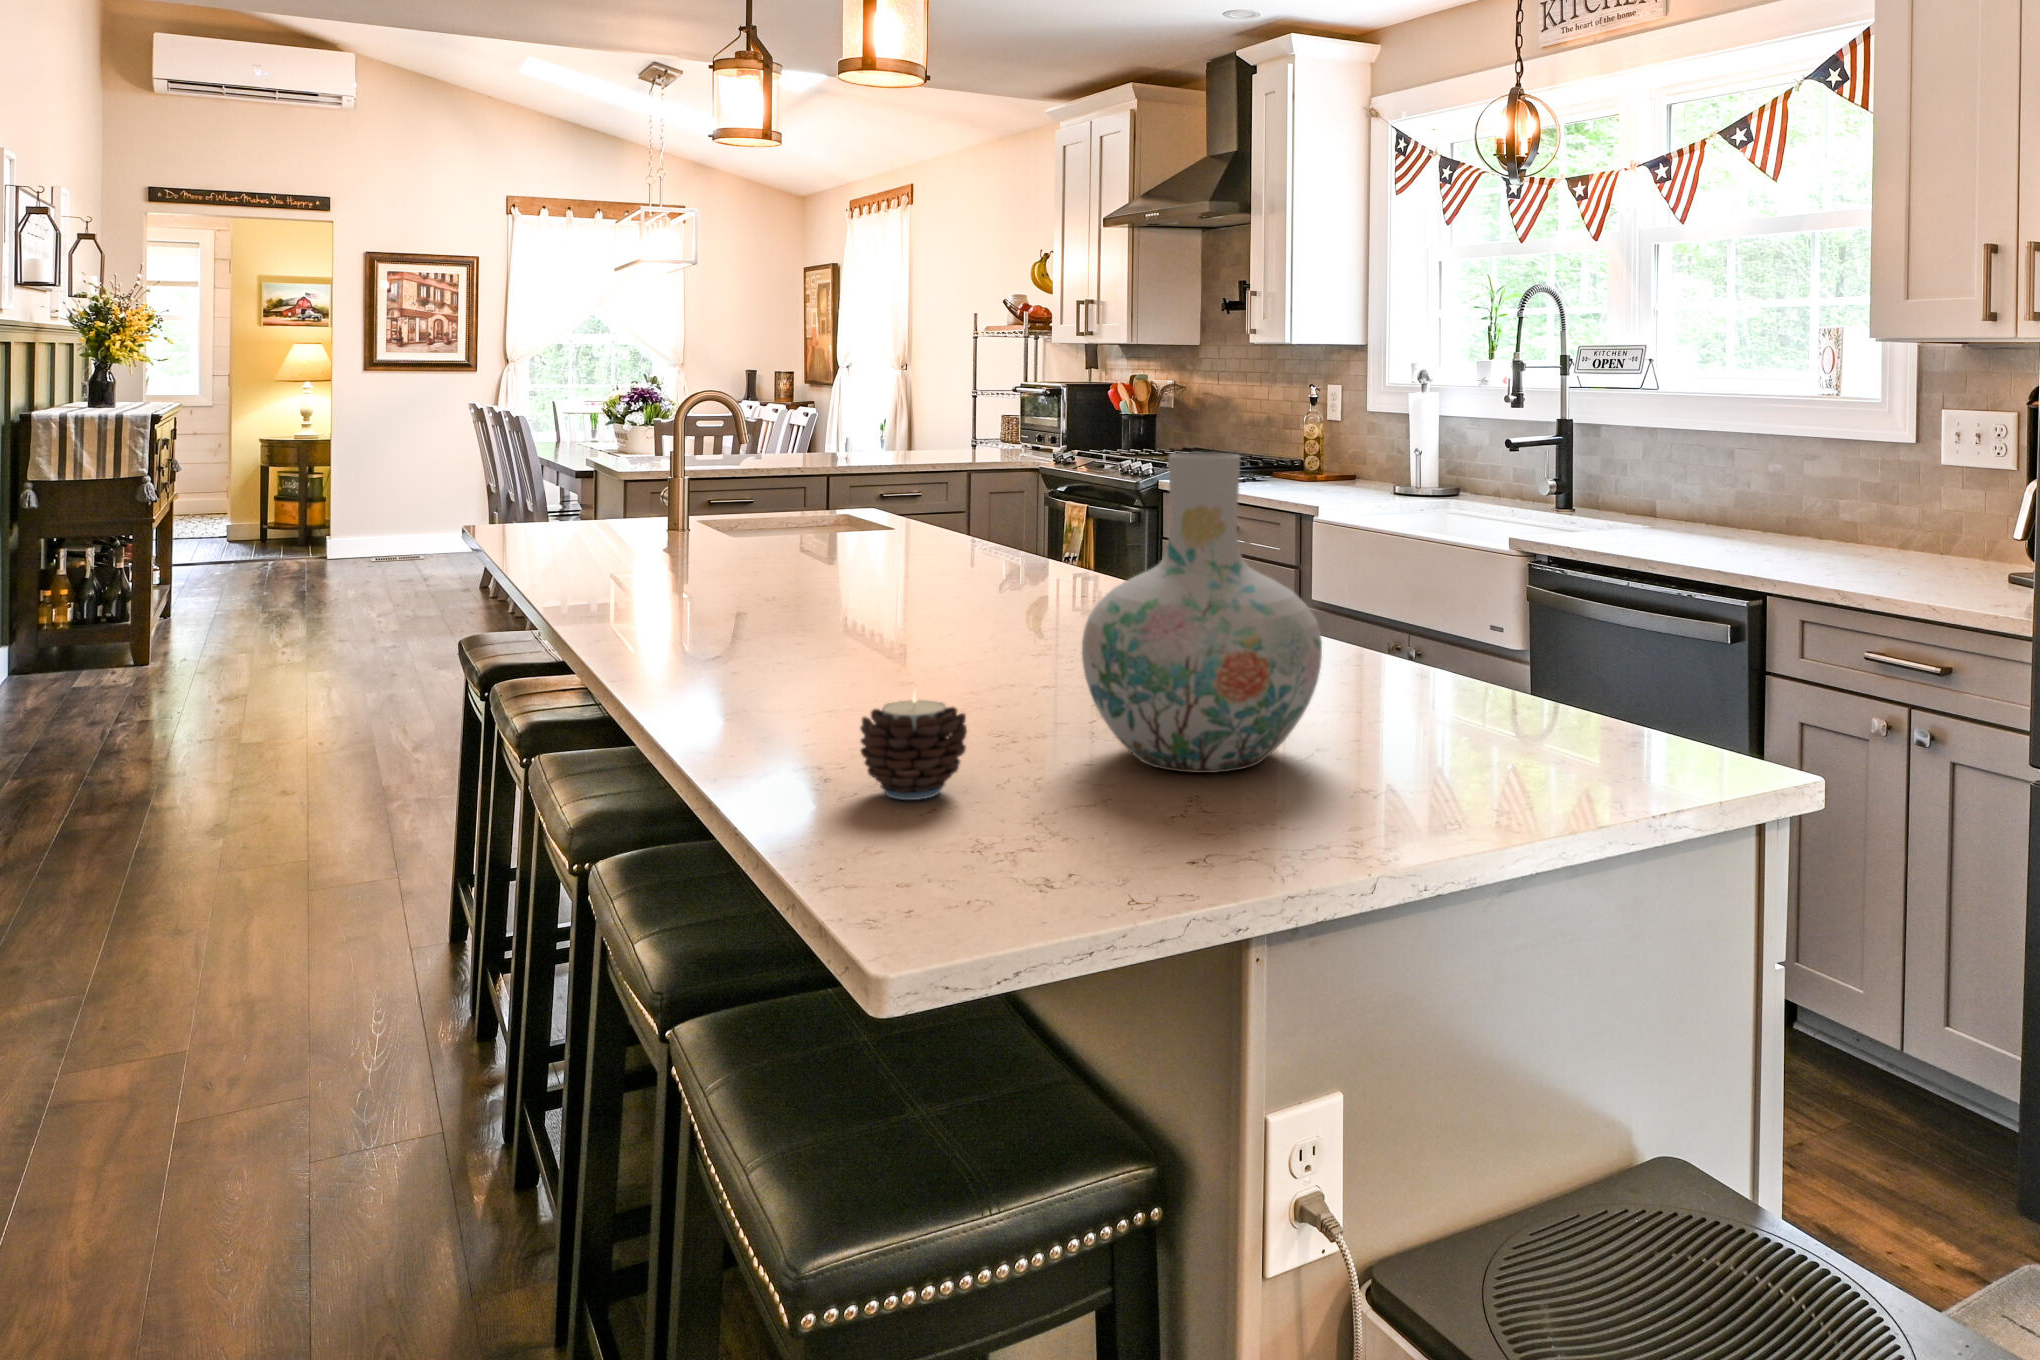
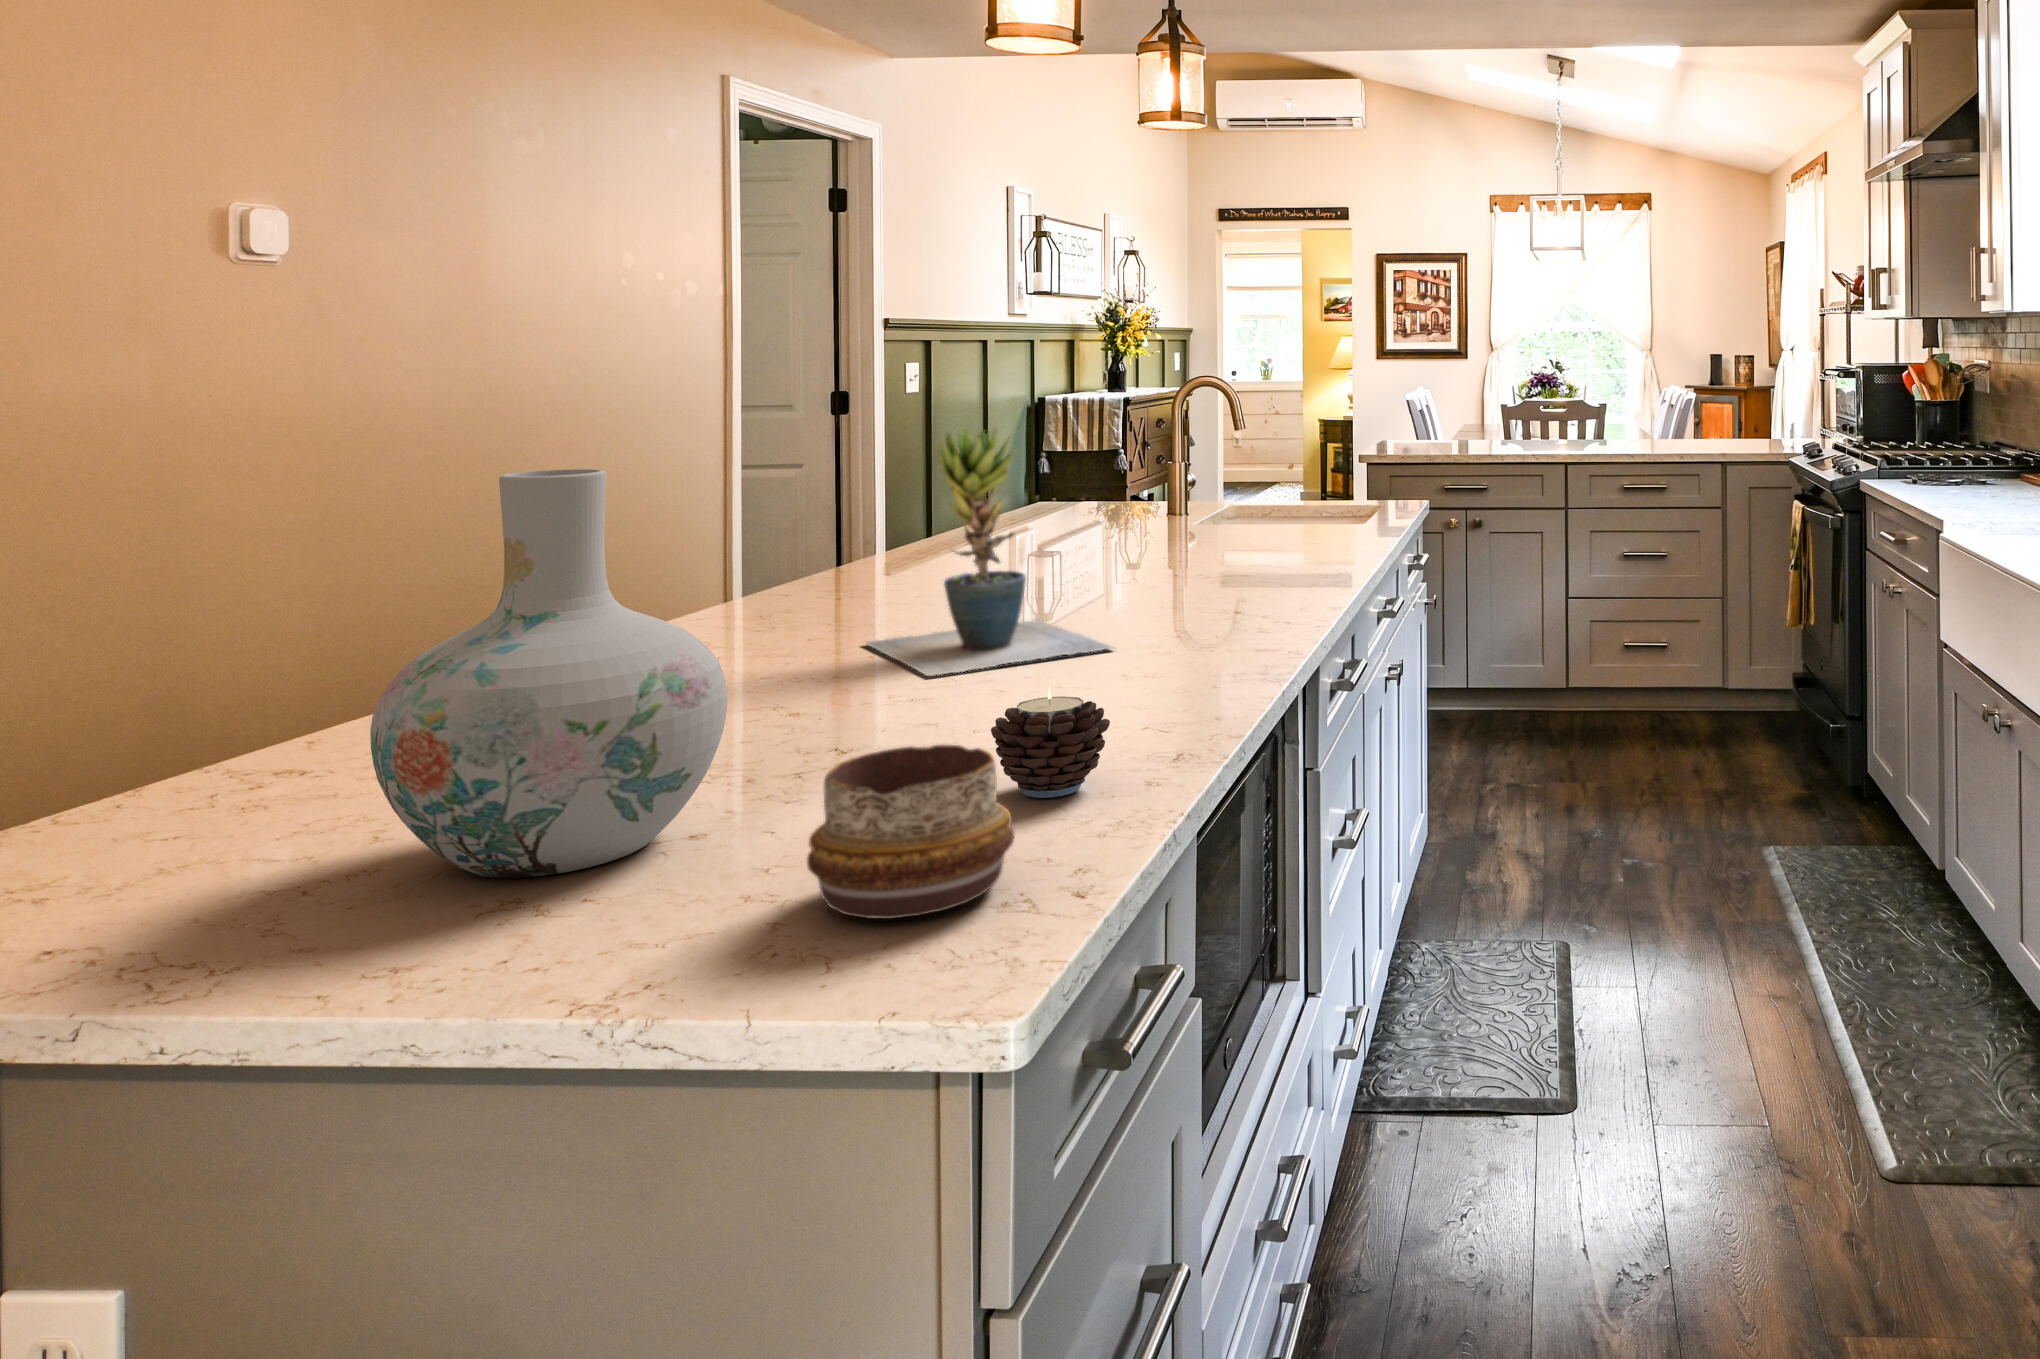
potted plant: none [835,428,1072,647] -> present [866,430,1112,676]
decorative bowl: none [1445,640,1580,749] -> present [807,745,1014,919]
candle: present [860,694,967,800] -> present [991,686,1110,798]

